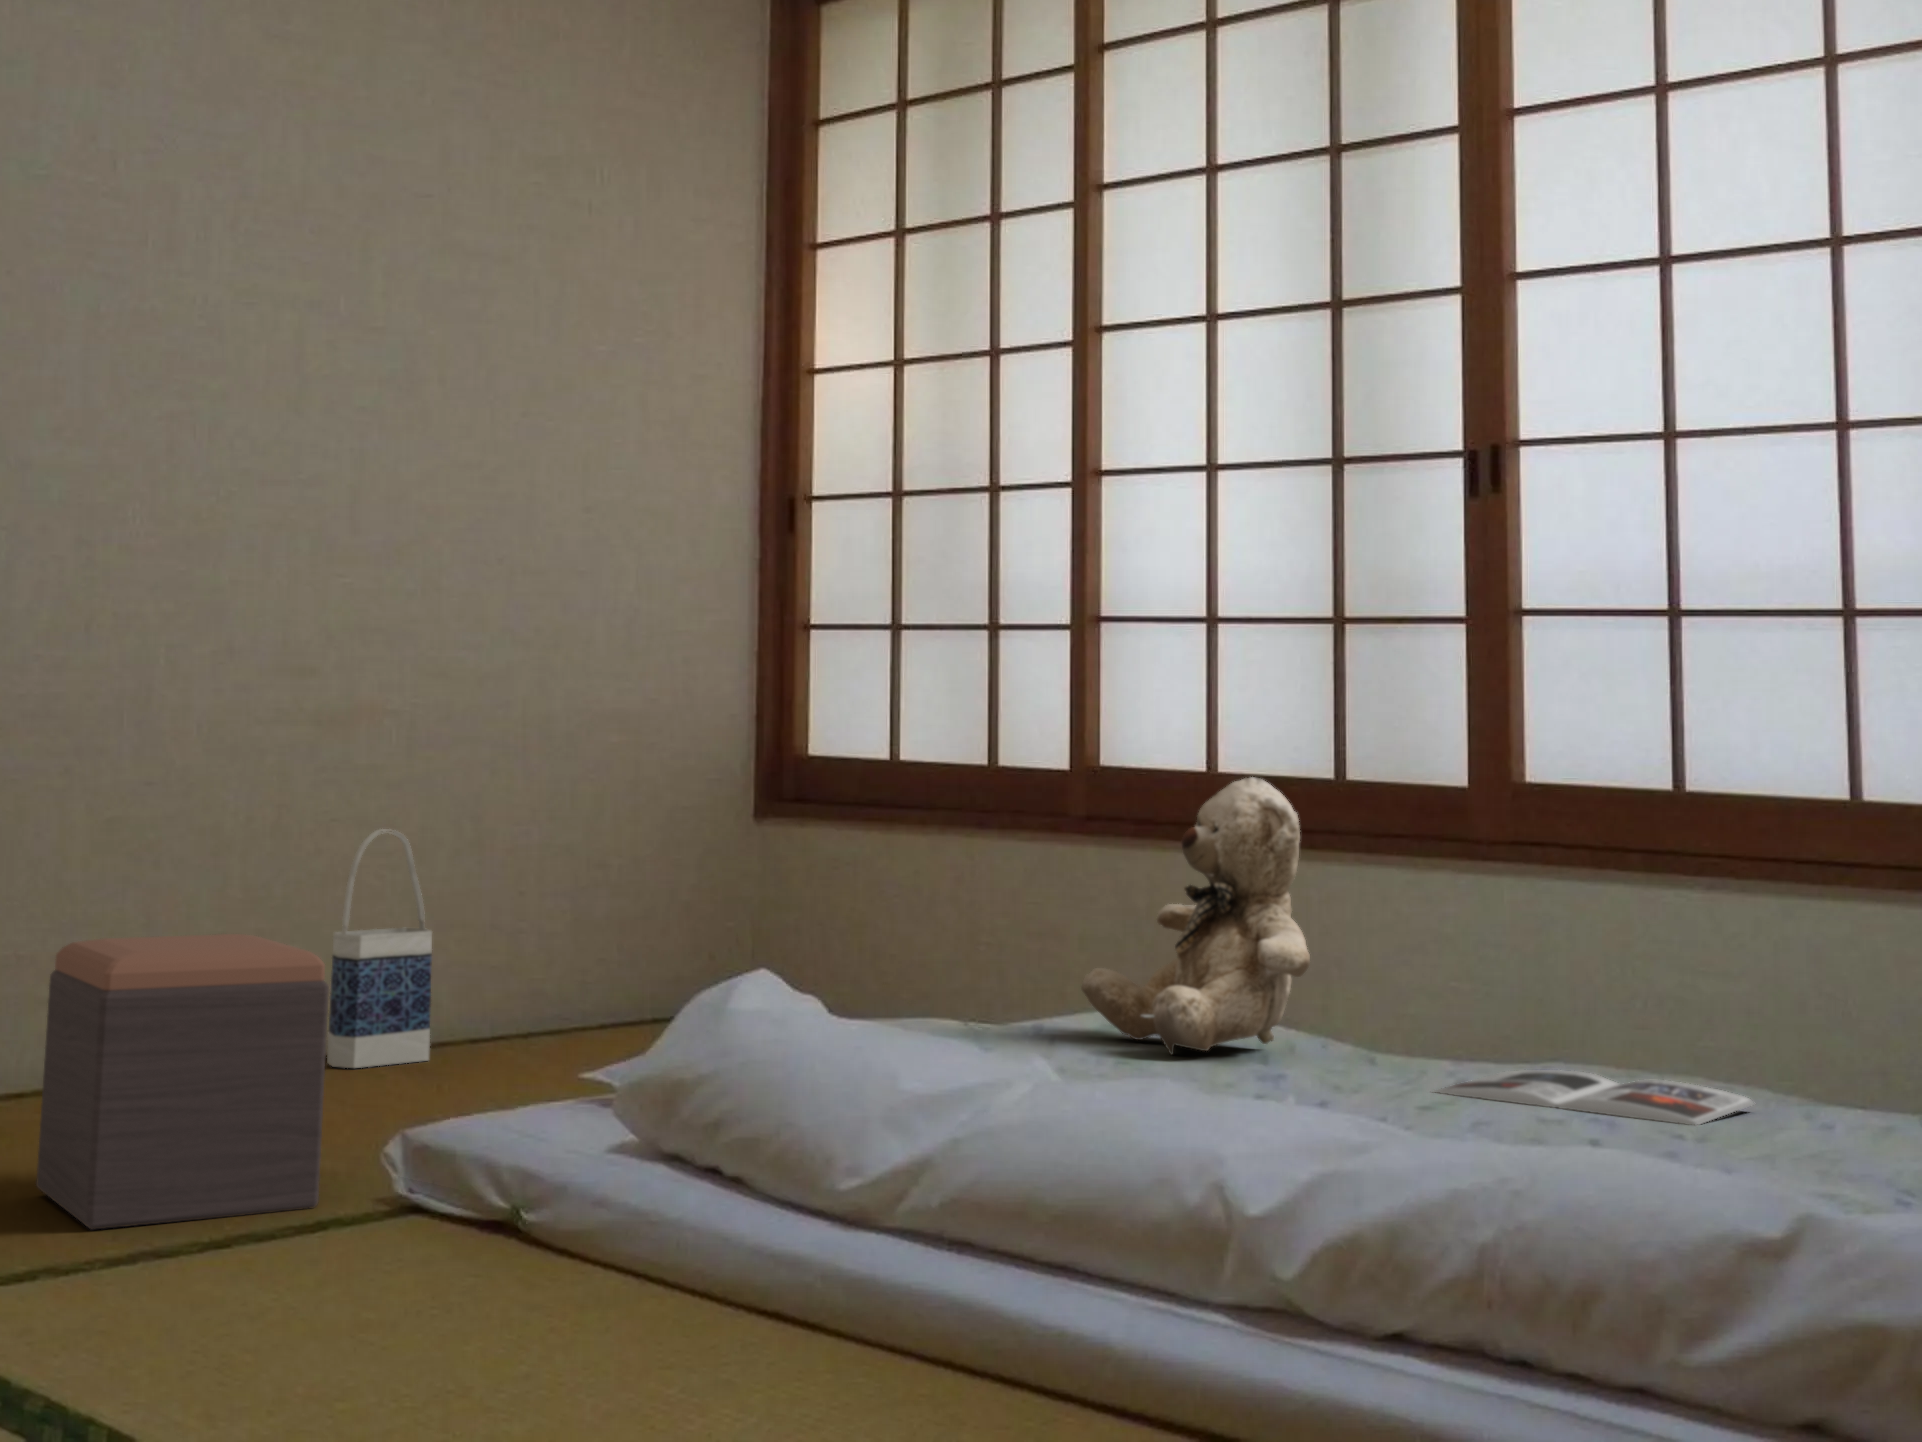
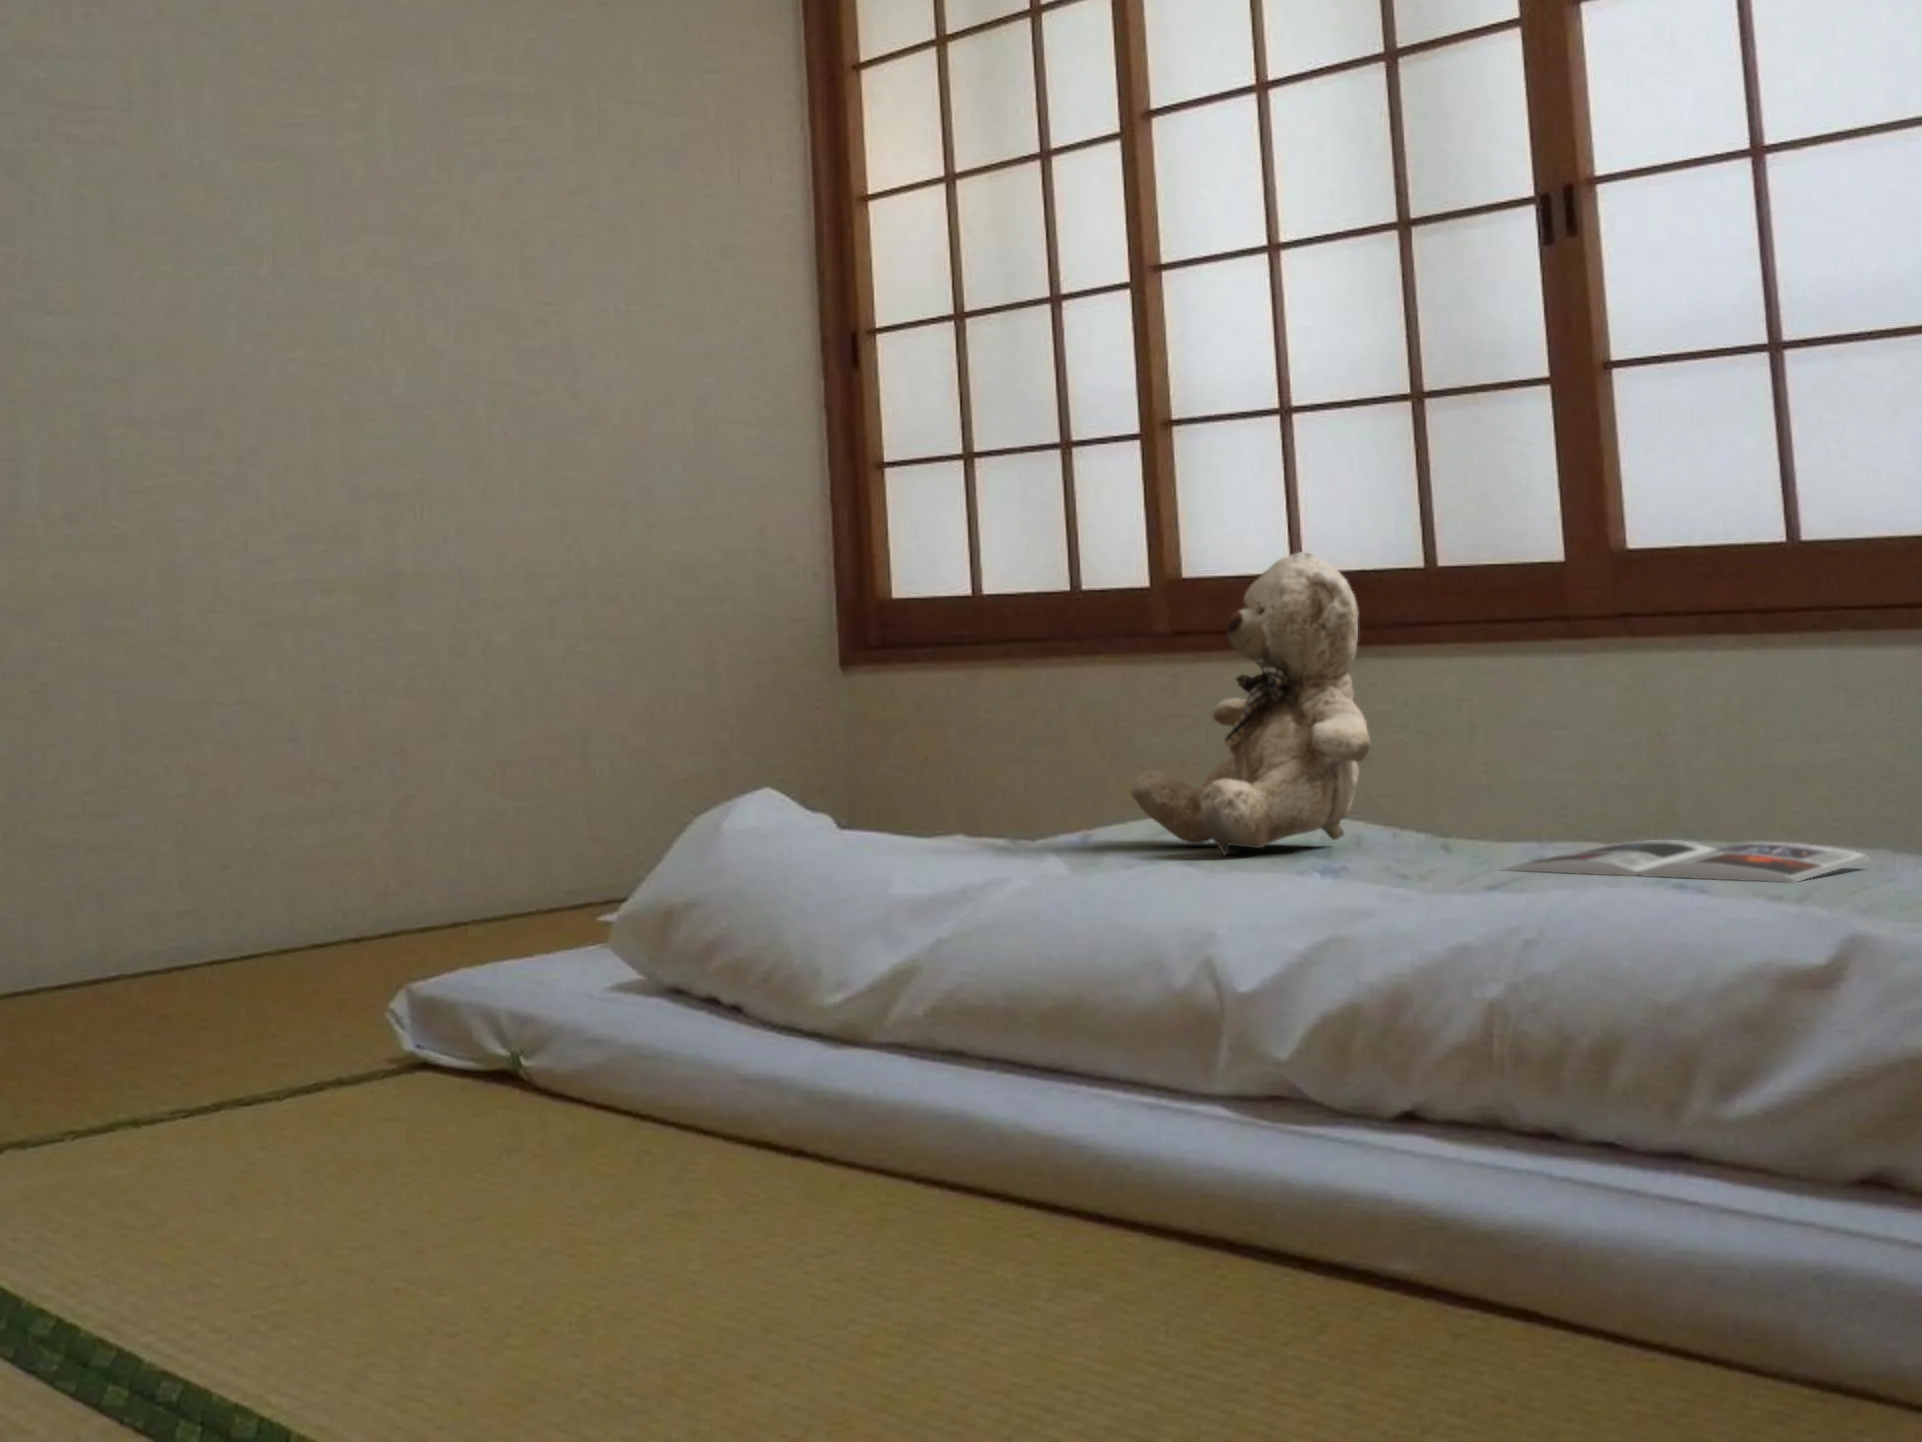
bag: present [327,829,432,1068] -> none [390,696,500,942]
footstool: present [36,934,329,1230] -> none [27,793,314,1103]

